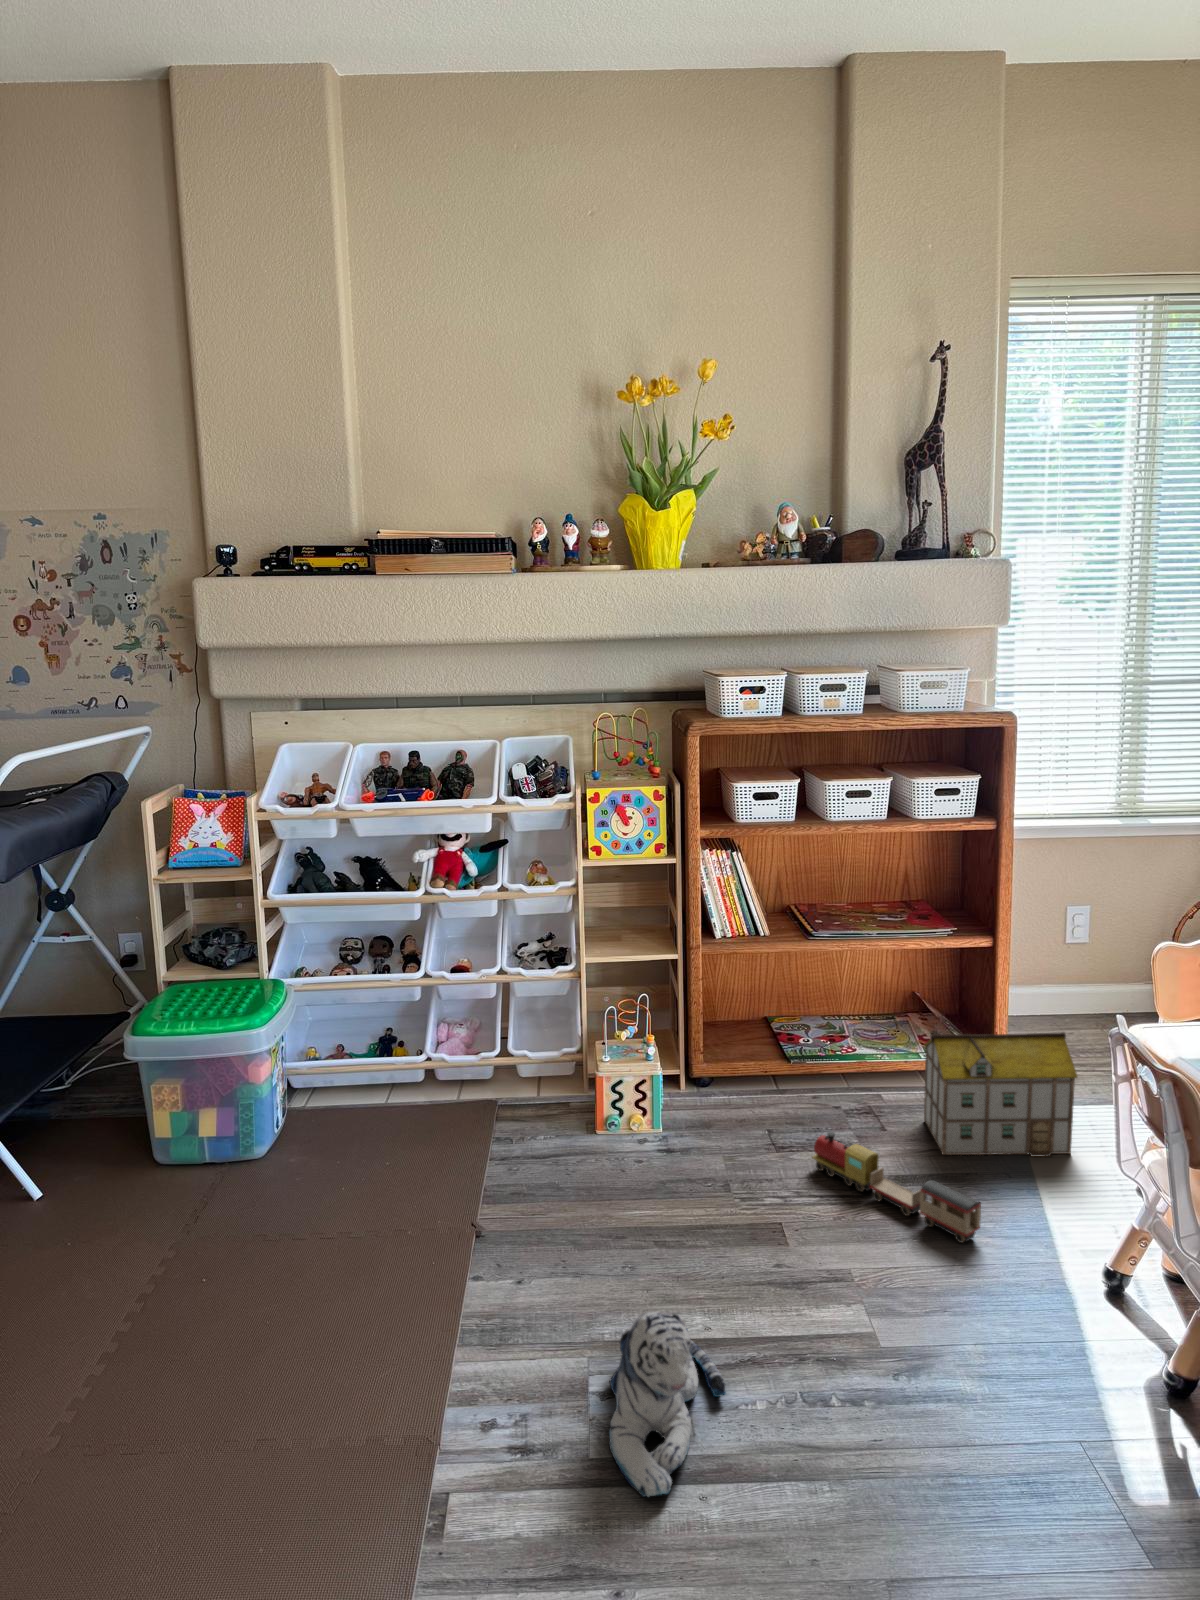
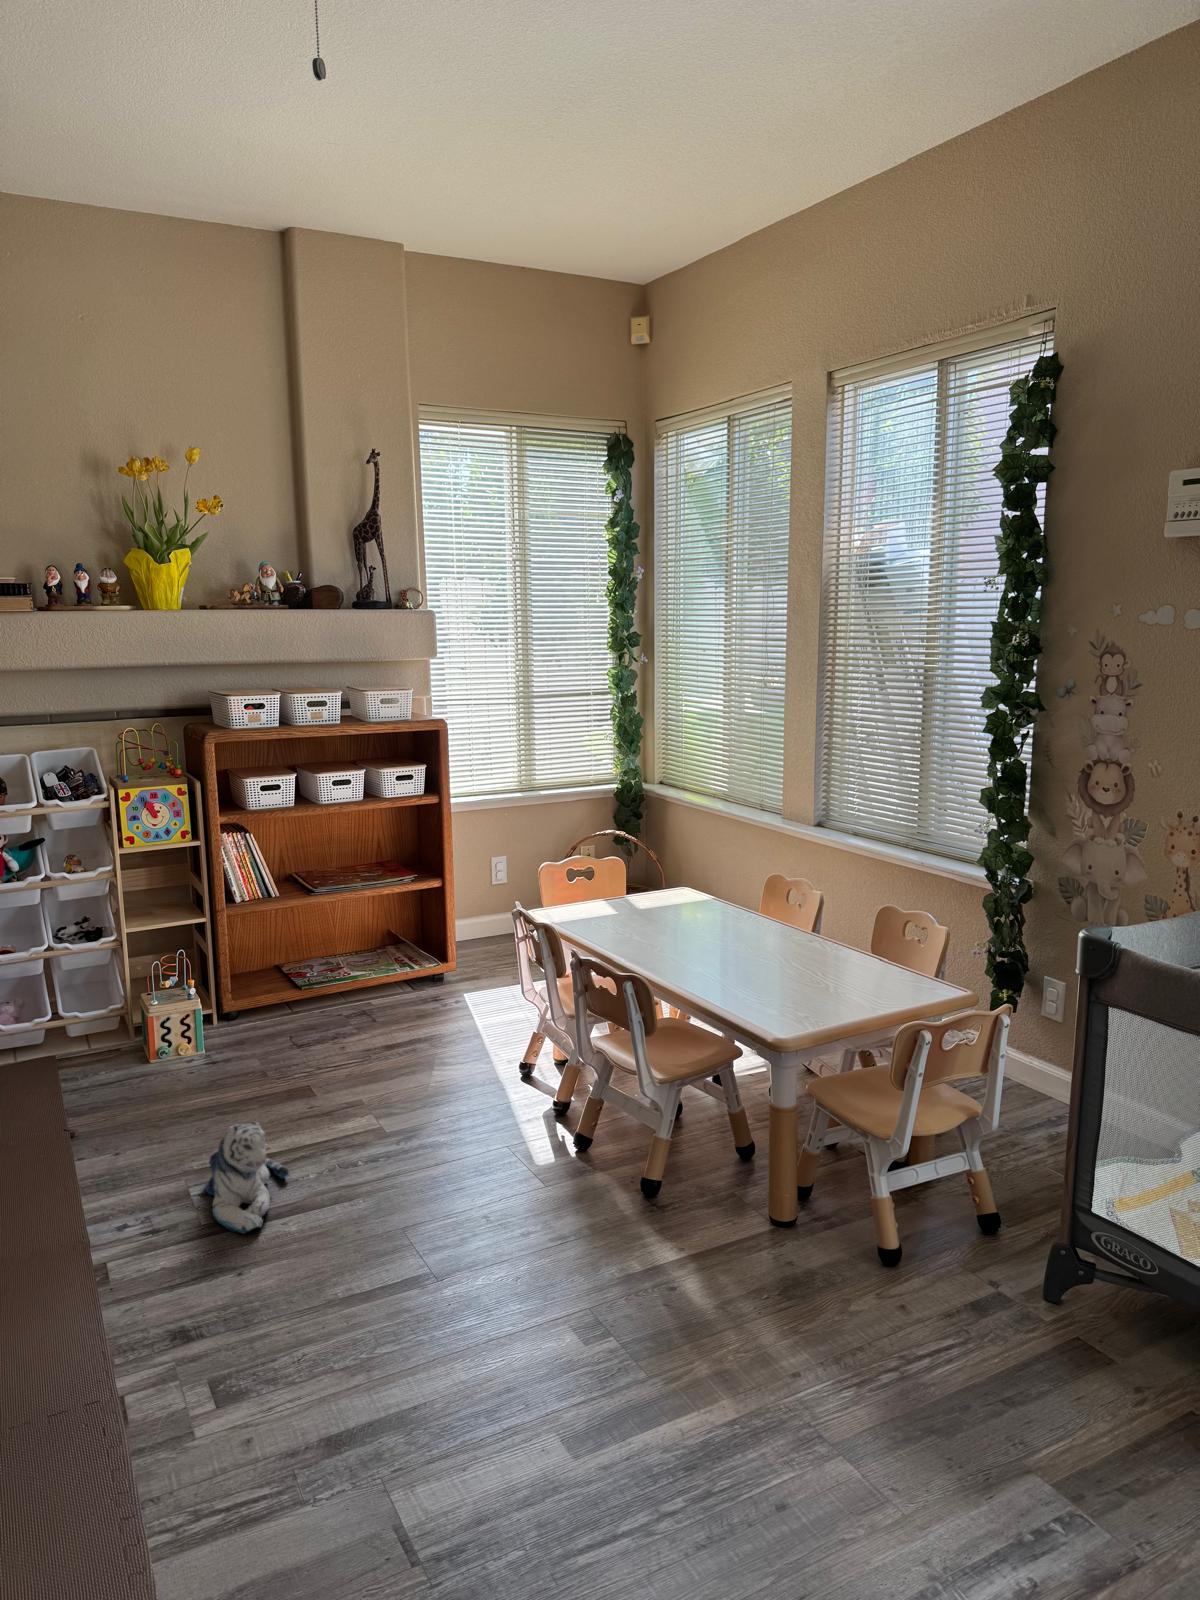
toy house: present [923,1032,1077,1157] -> none [399,933,502,1030]
toy train: present [812,1132,981,1243] -> none [326,1023,446,1072]

